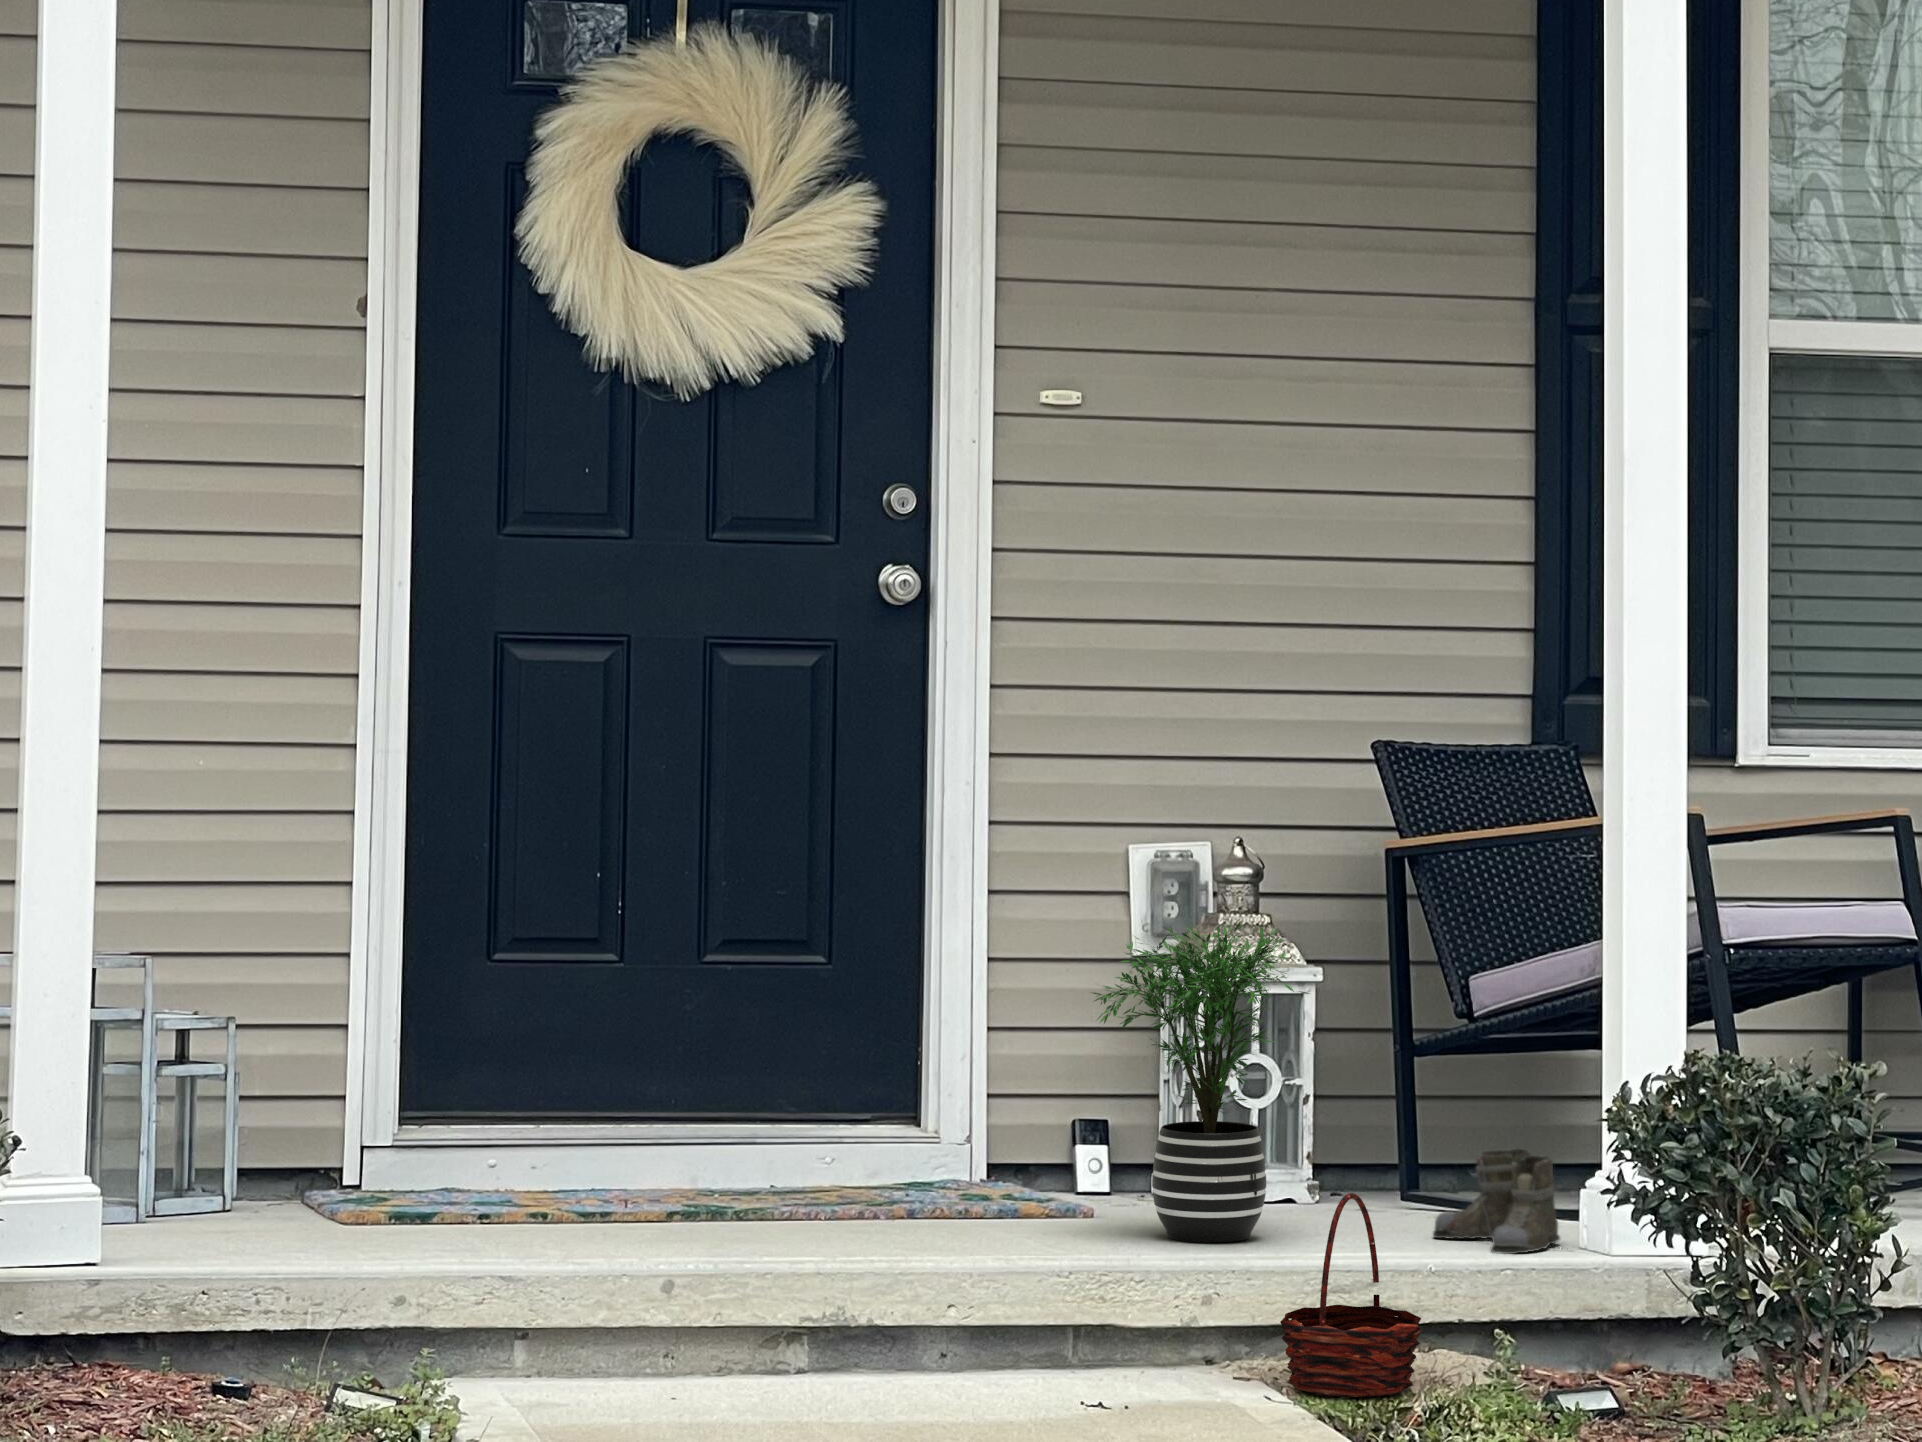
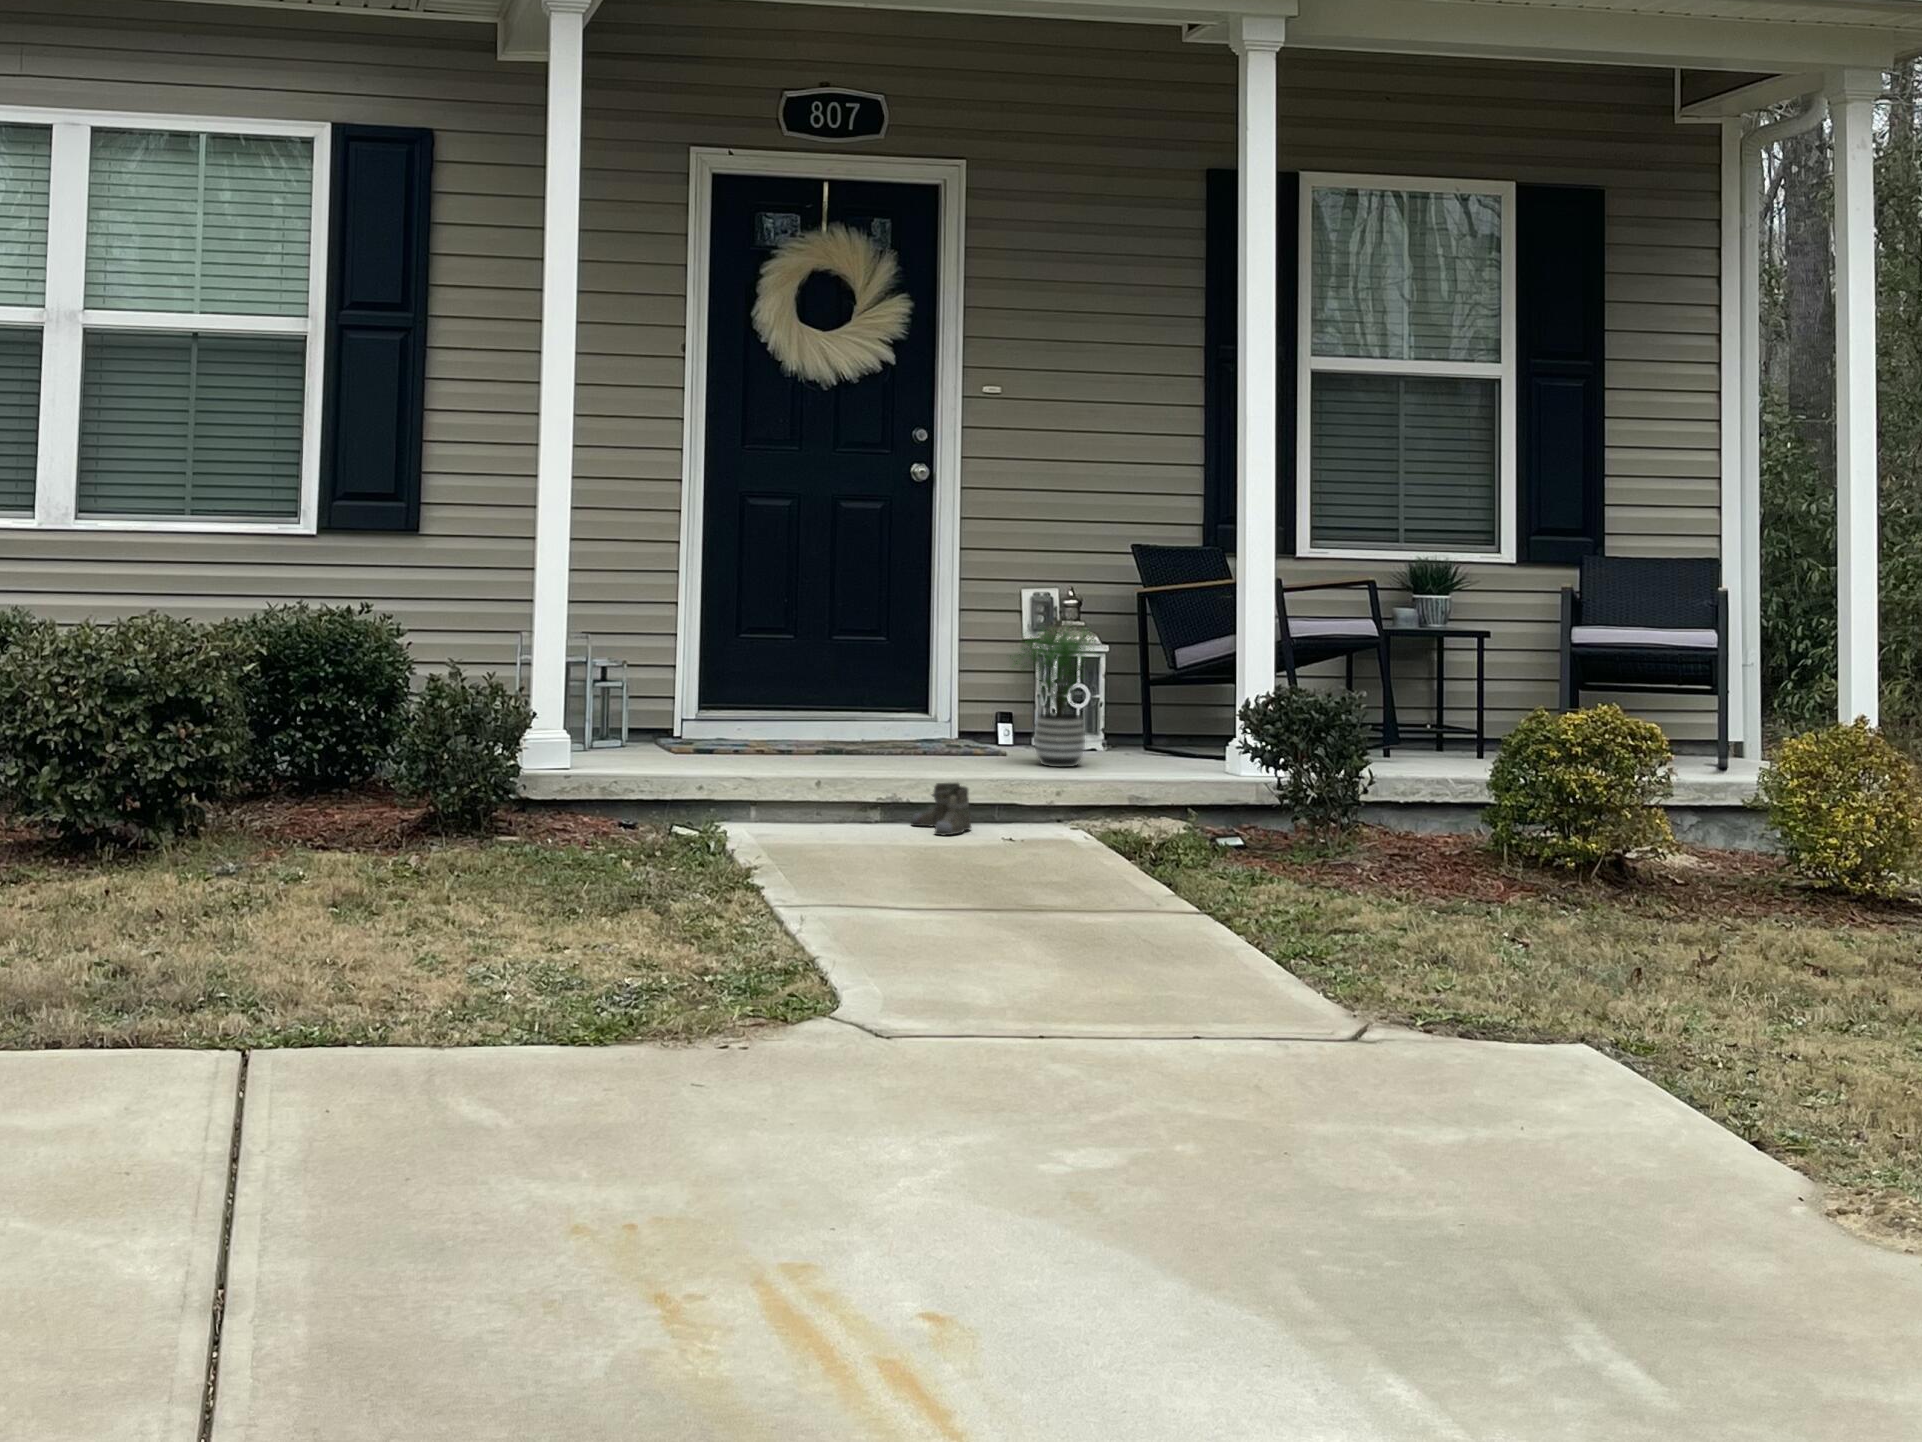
boots: present [1433,1148,1560,1254] -> present [912,783,971,835]
basket: present [1280,1193,1421,1397] -> none [1094,745,1157,835]

